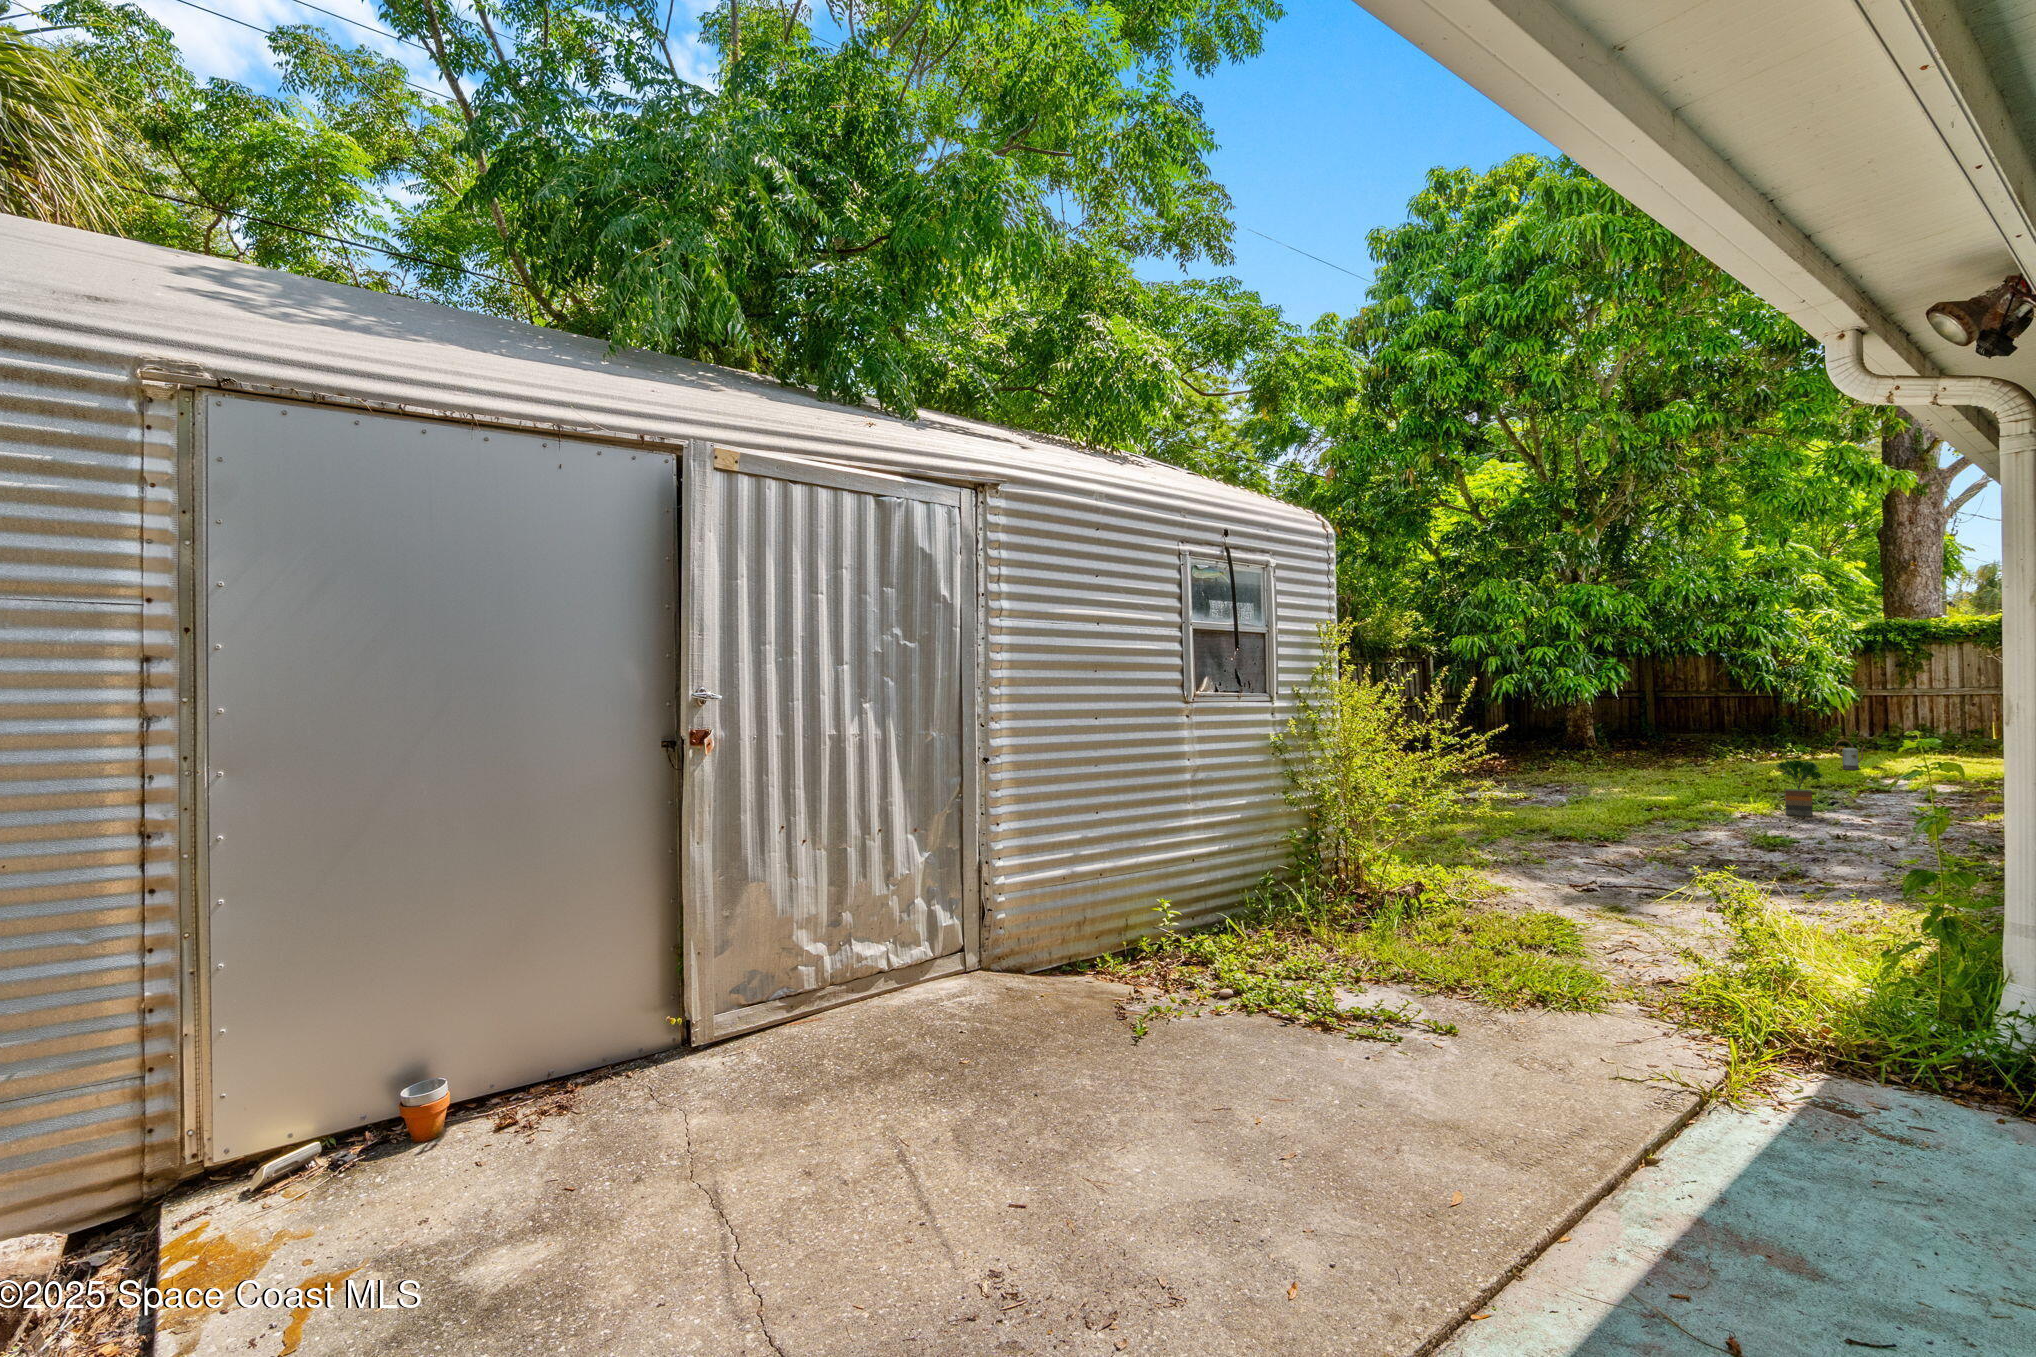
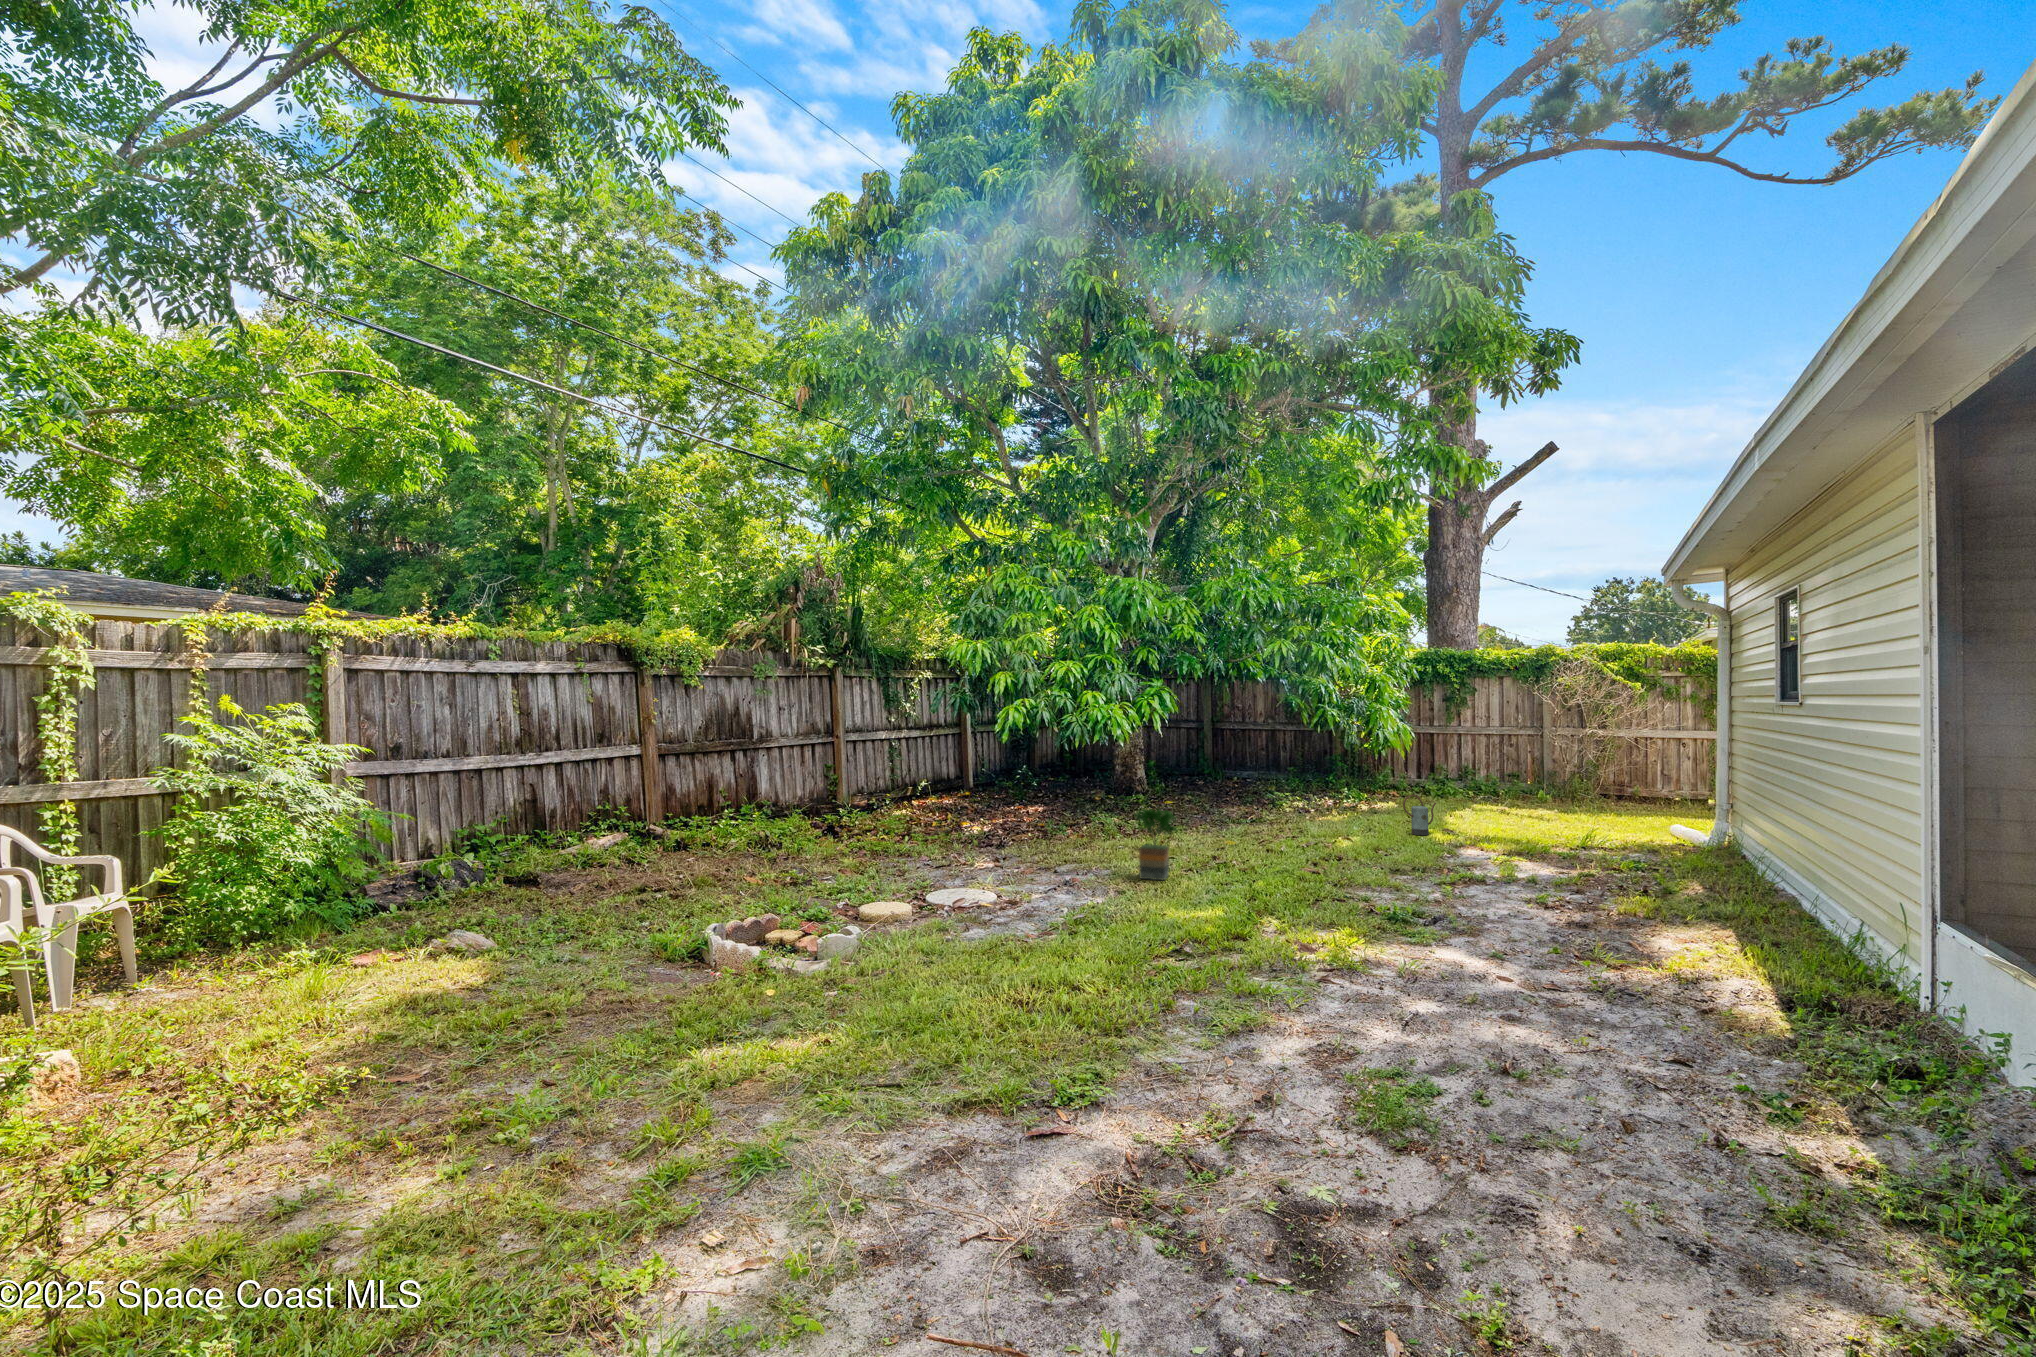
potted tree: present [1776,760,1823,816] -> present [1134,809,1177,880]

